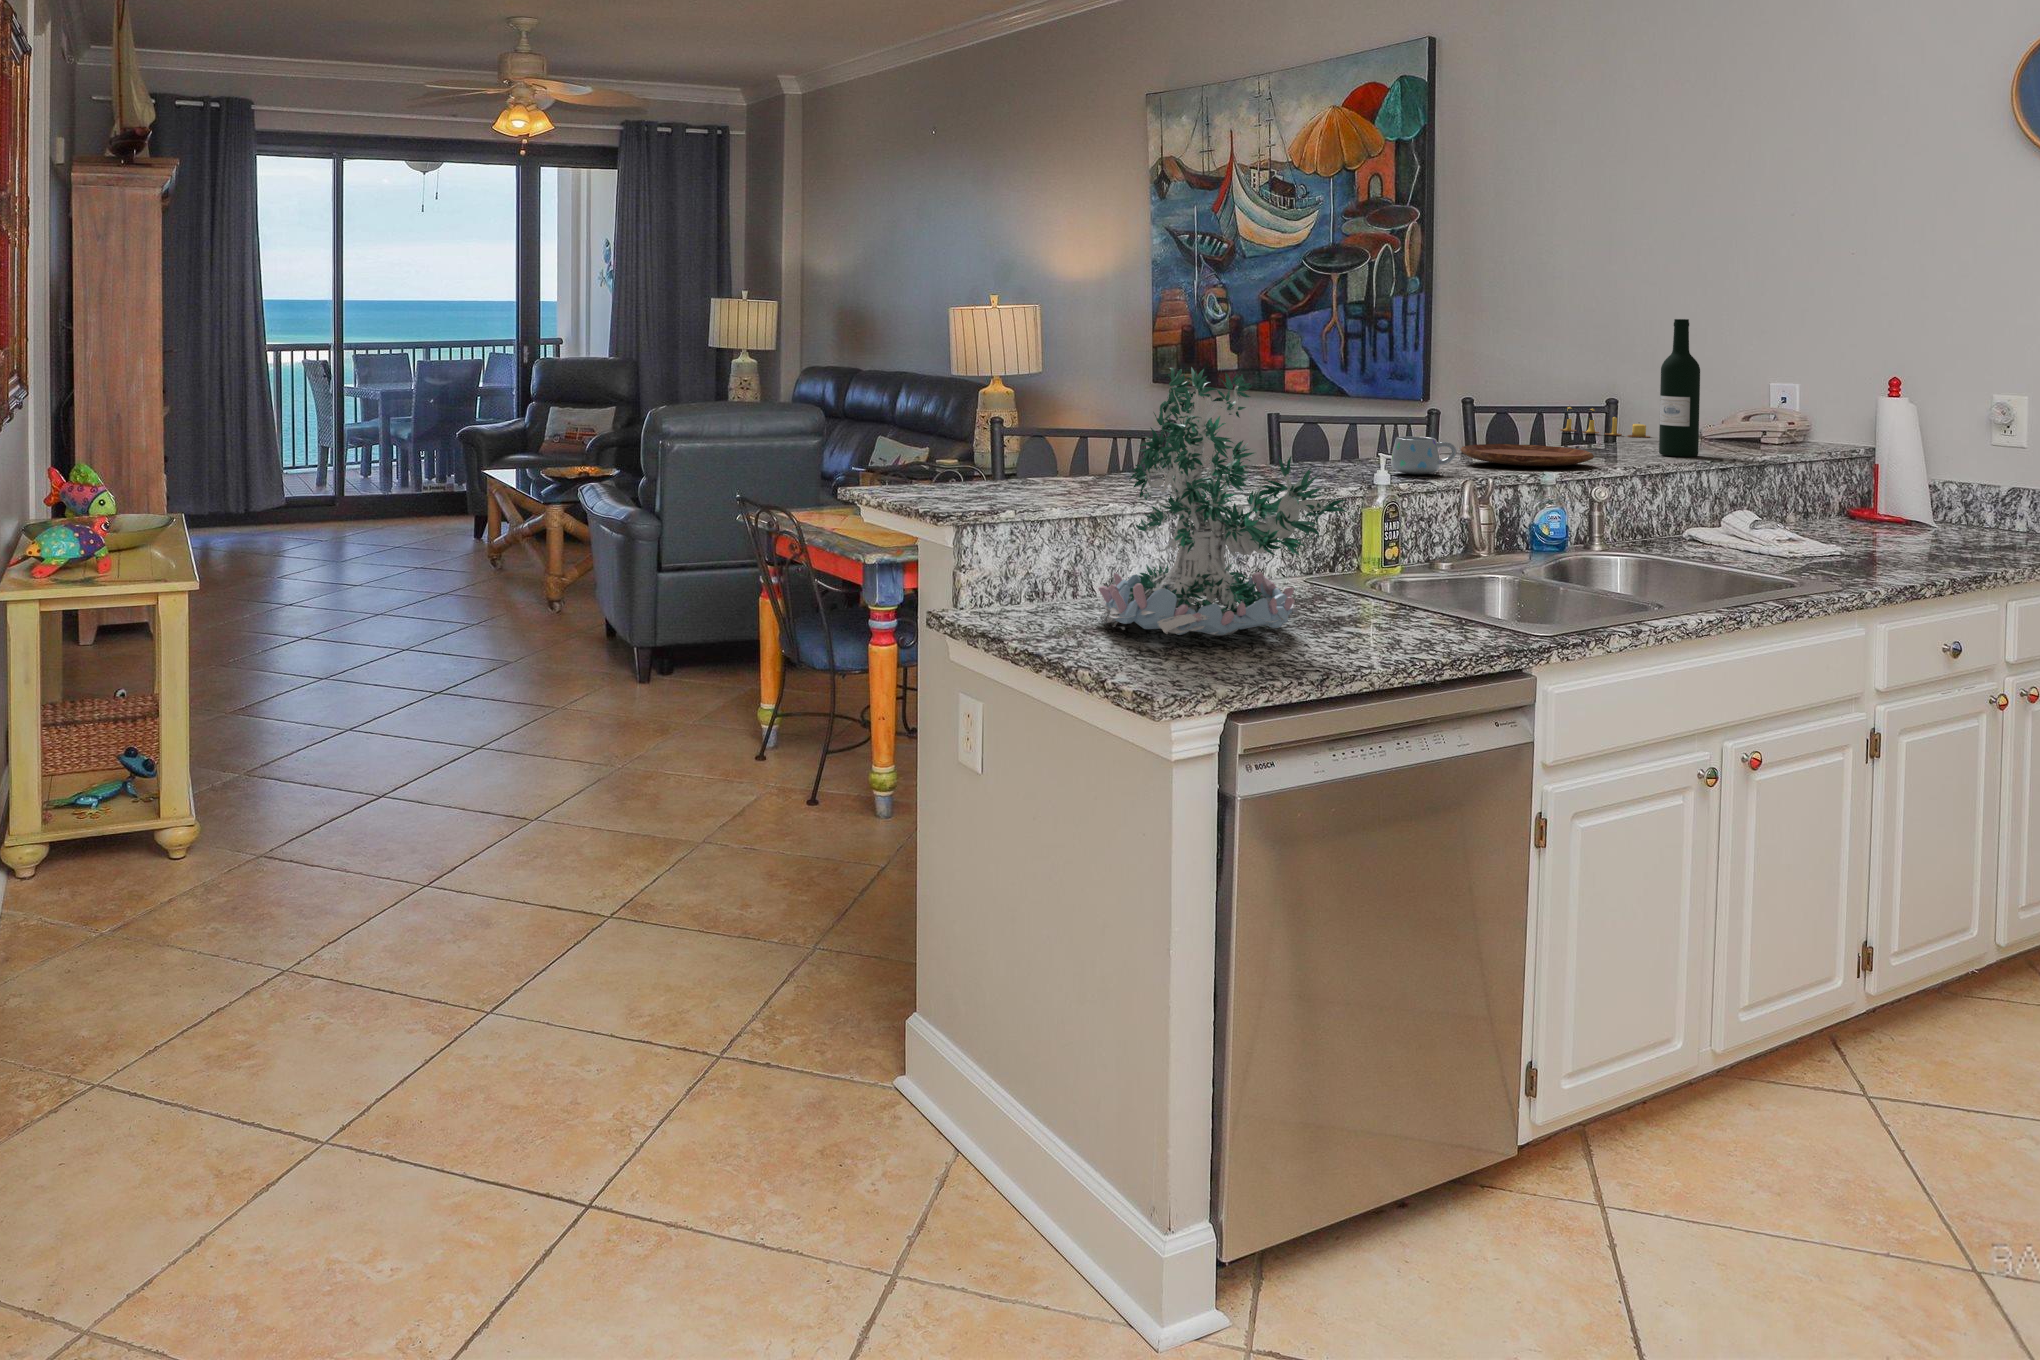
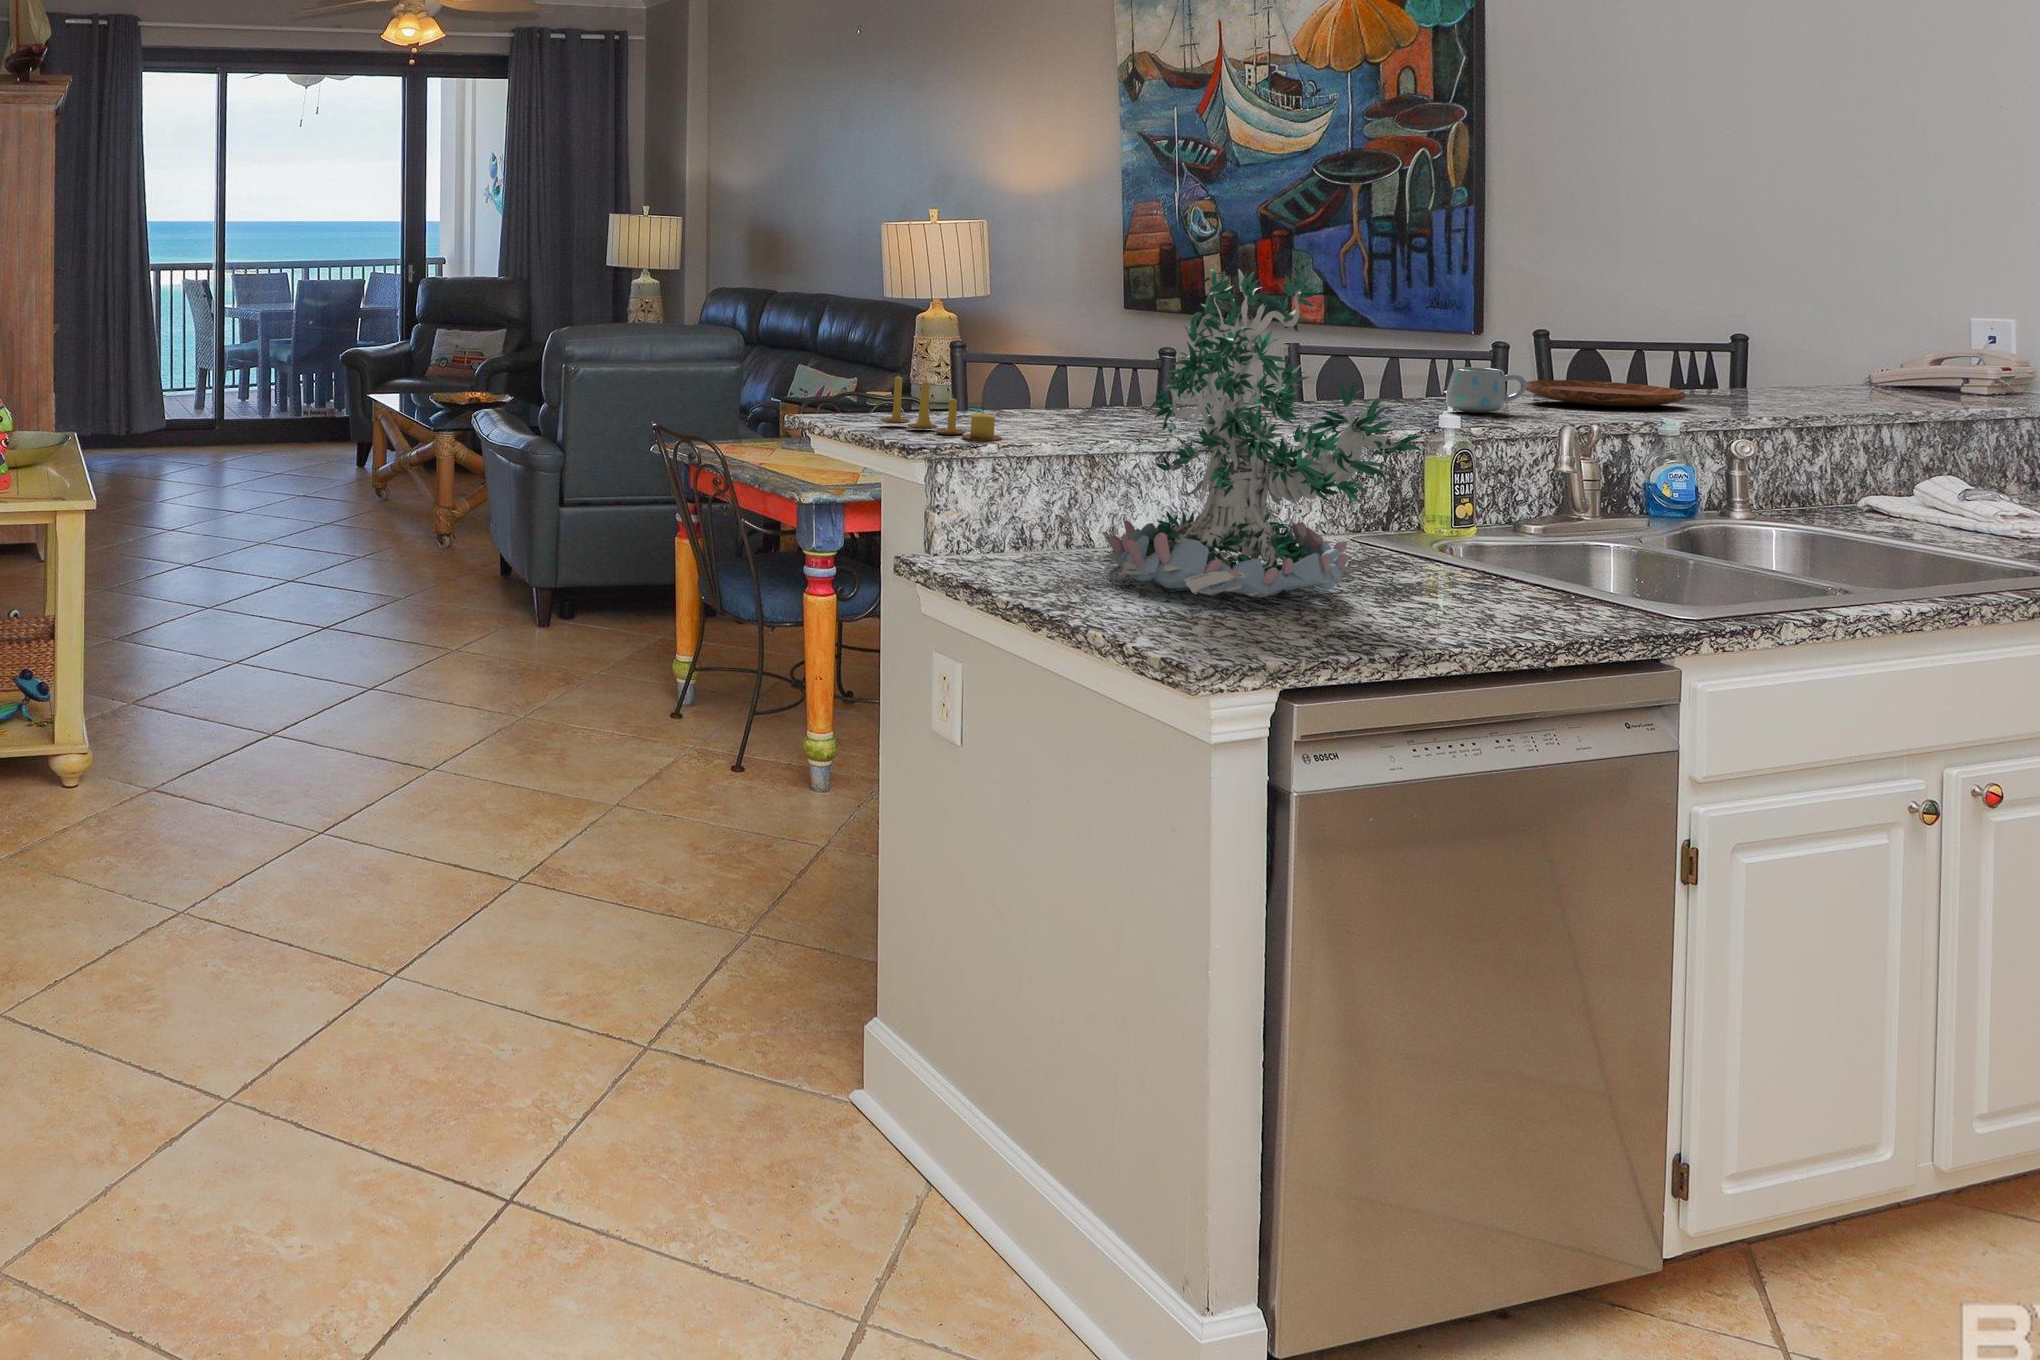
wine bottle: present [1659,319,1700,457] -> none [1755,234,1816,400]
candle: present [1560,407,1650,438] -> present [881,372,1002,441]

